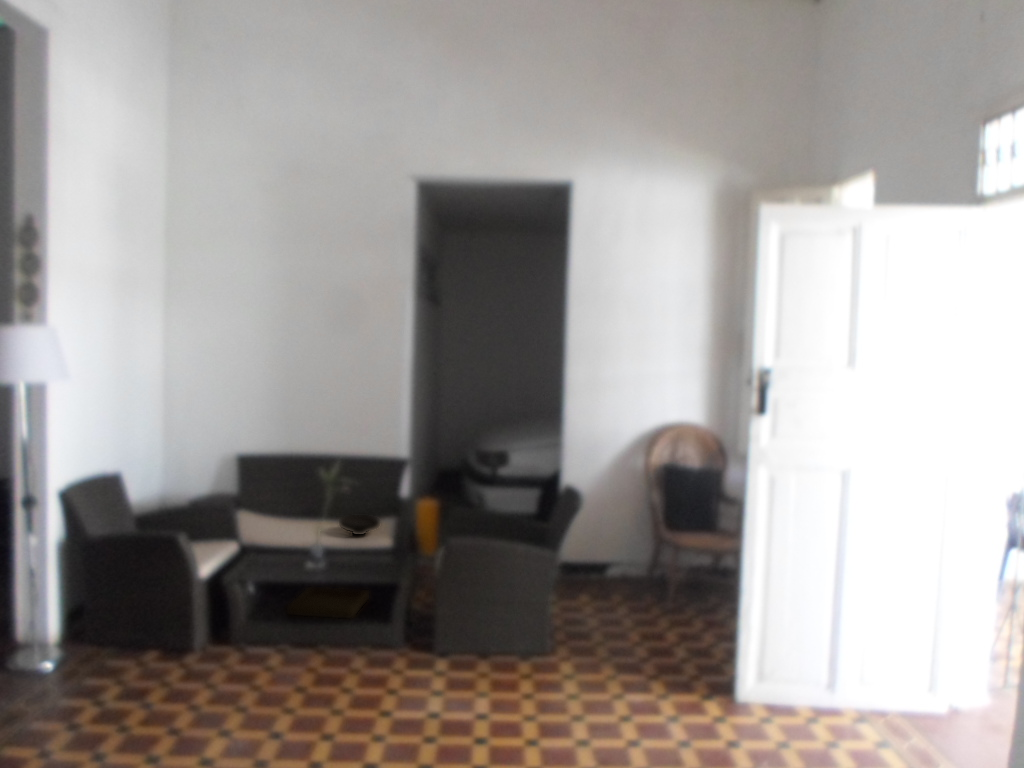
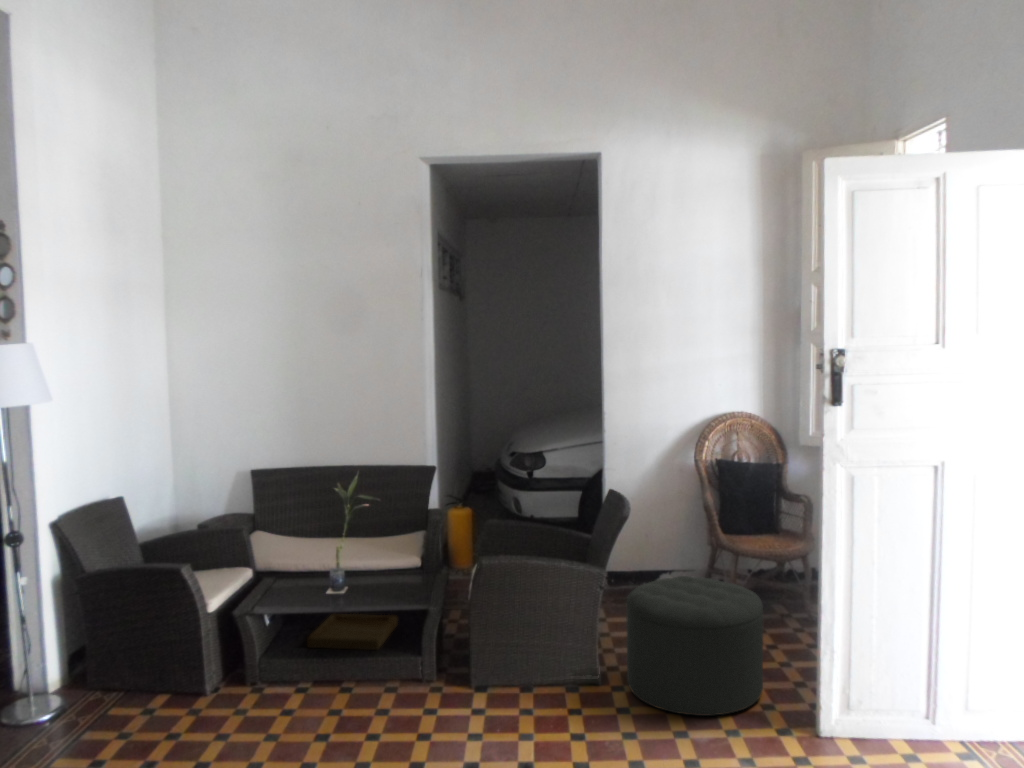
bowl: present [339,515,380,535] -> none [362,531,407,554]
ottoman: none [573,562,694,683] -> present [626,576,763,716]

